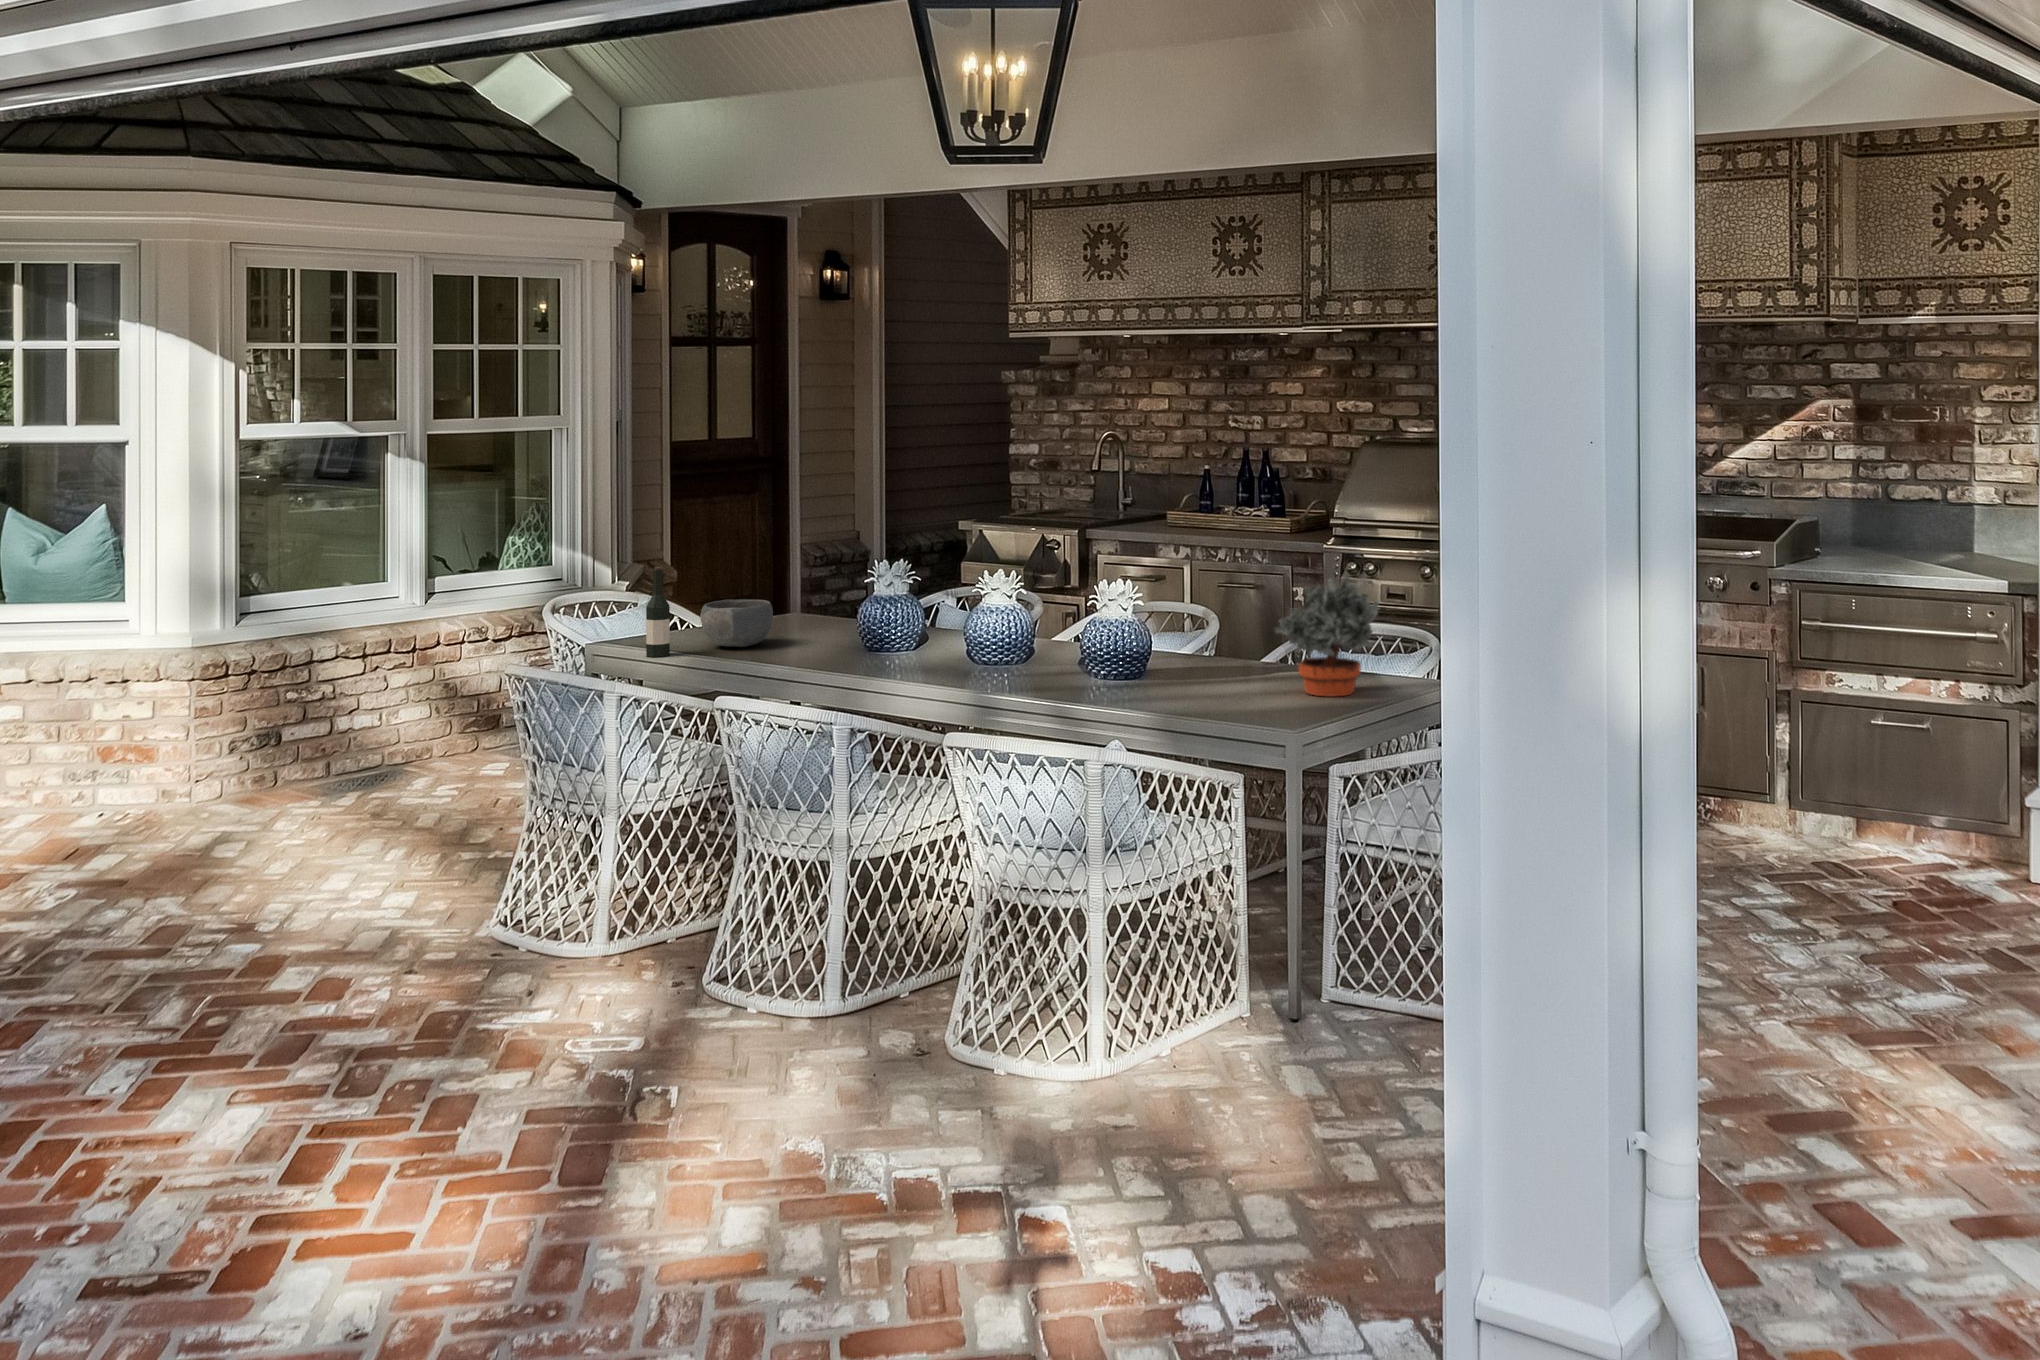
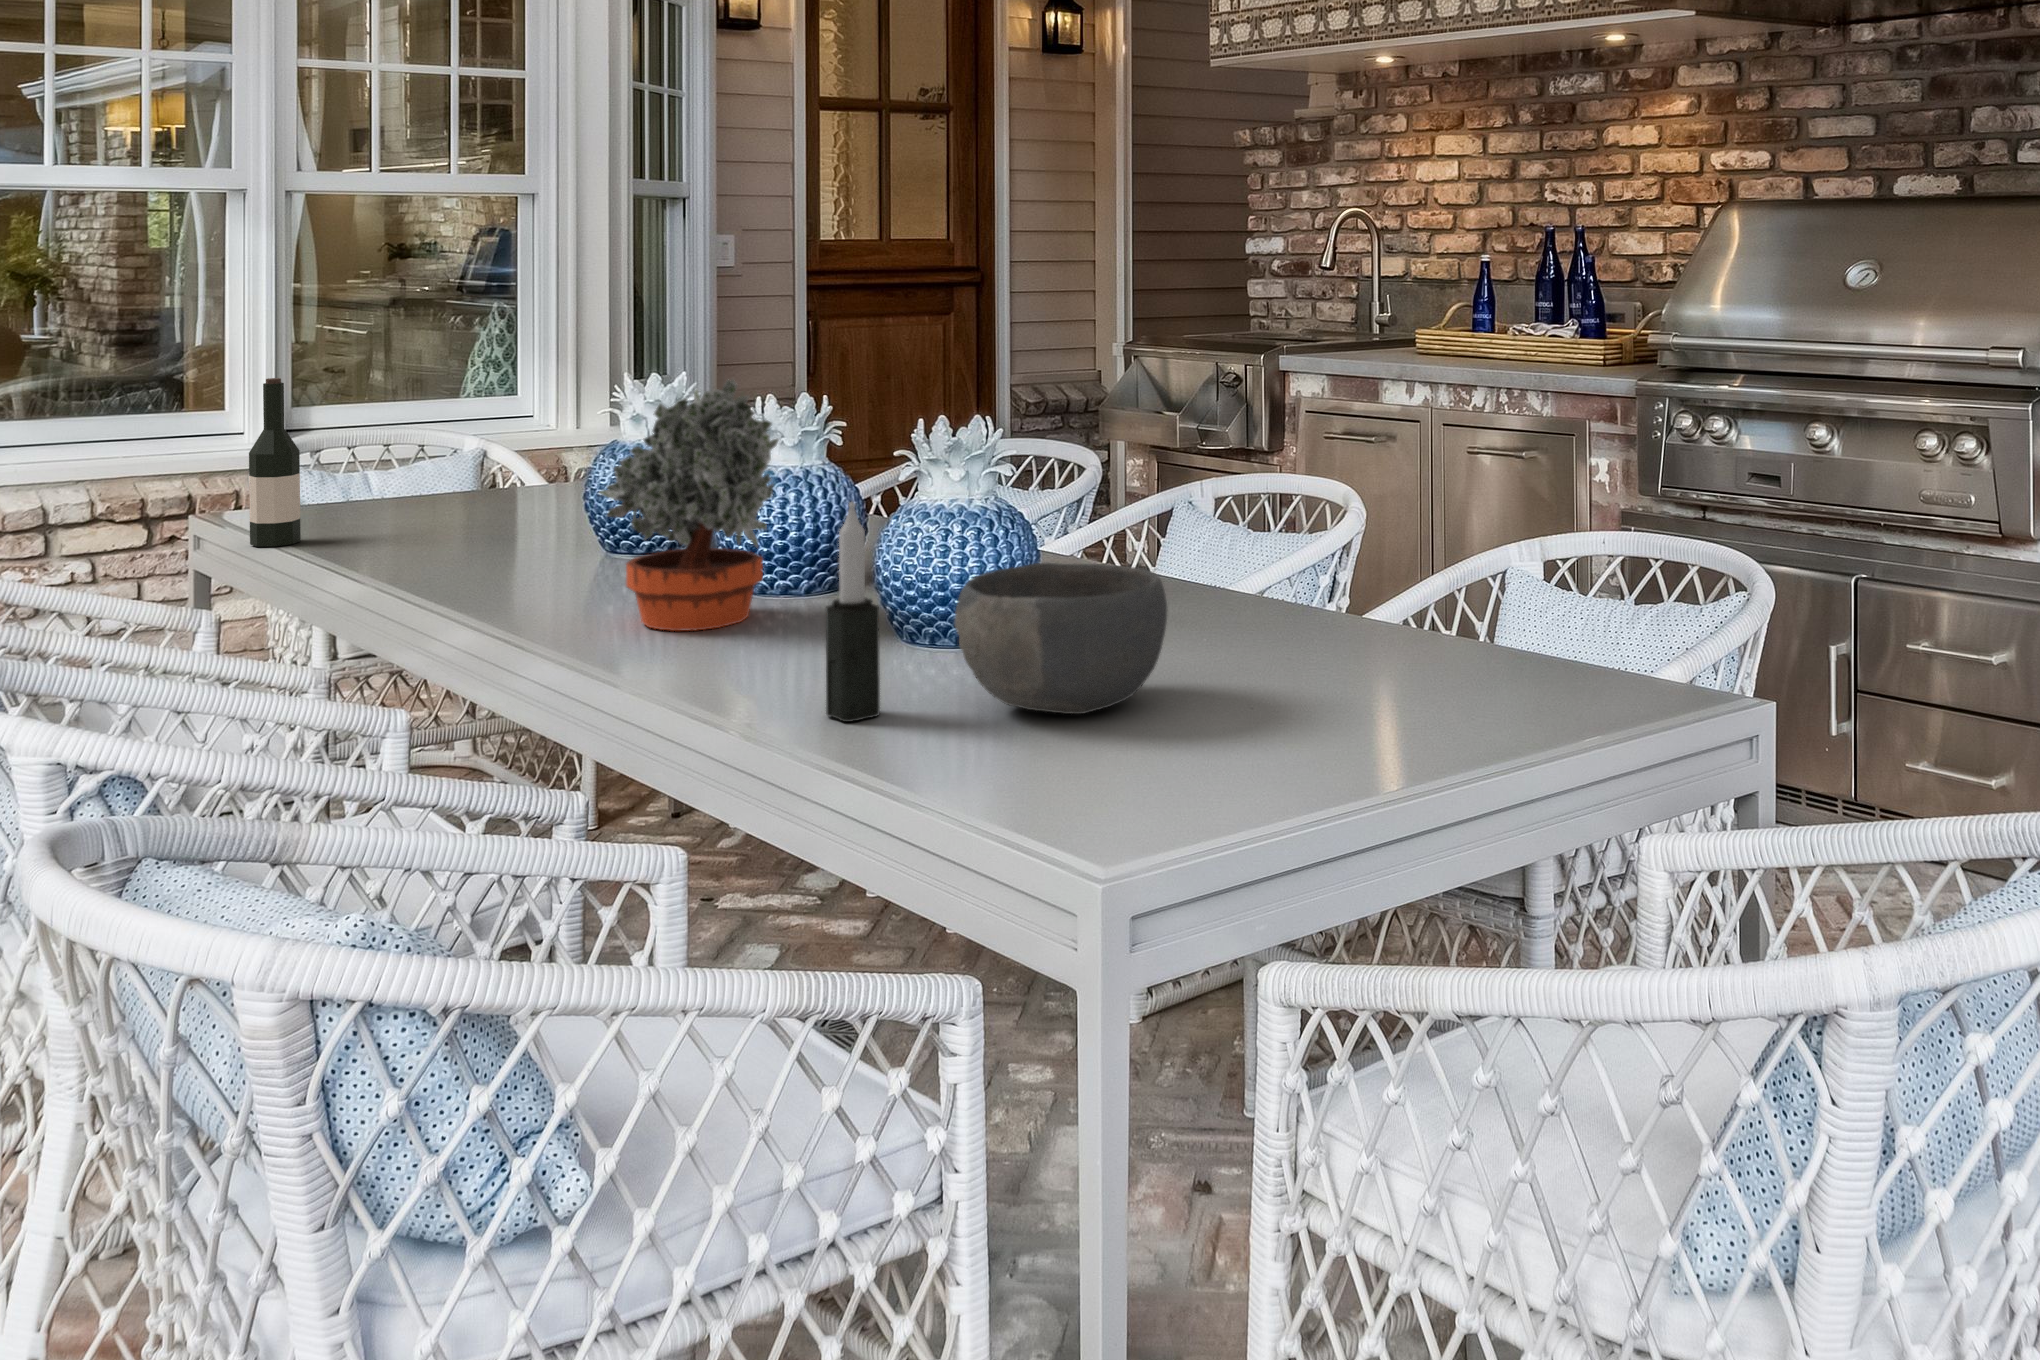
potted plant: present [1275,576,1378,696] -> present [599,380,778,631]
bowl: present [700,599,773,647] -> present [955,563,1167,714]
candle: none [1096,618,1117,705] -> present [826,502,880,722]

